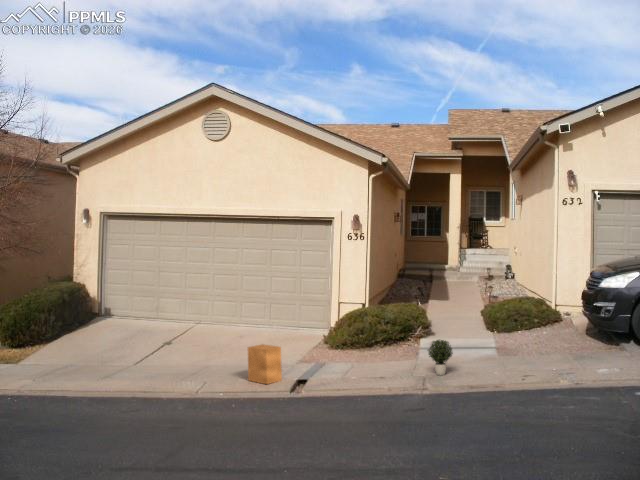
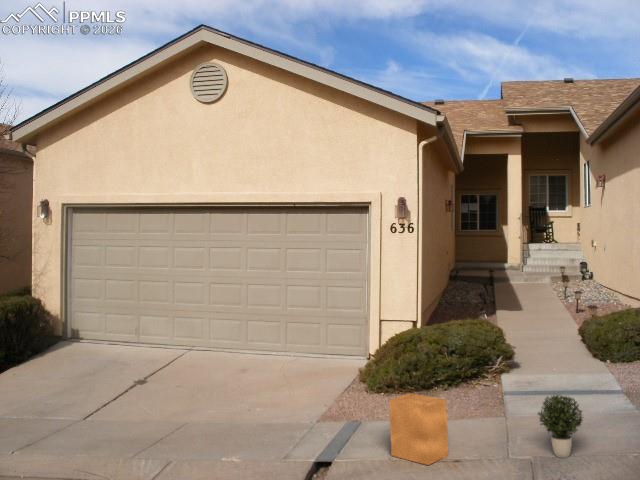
cardboard box: present [248,344,282,384] -> present [389,393,448,465]

